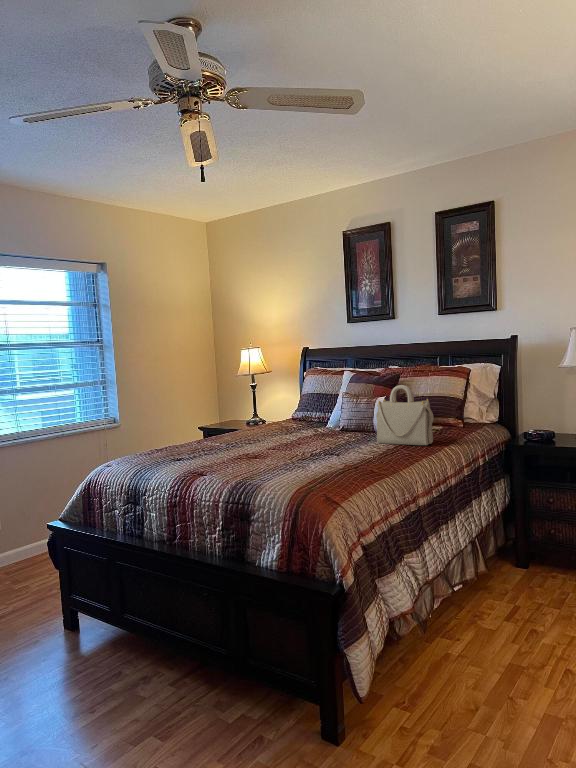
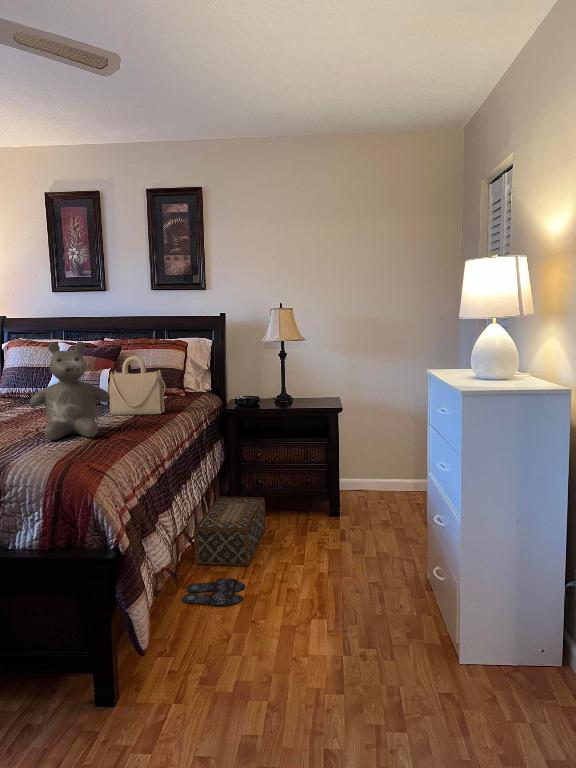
teddy bear: none [295,371,367,466] -> present [30,342,110,440]
woven basket: none [458,541,553,629] -> present [194,497,266,566]
slippers: none [434,635,510,672] -> present [182,578,245,606]

